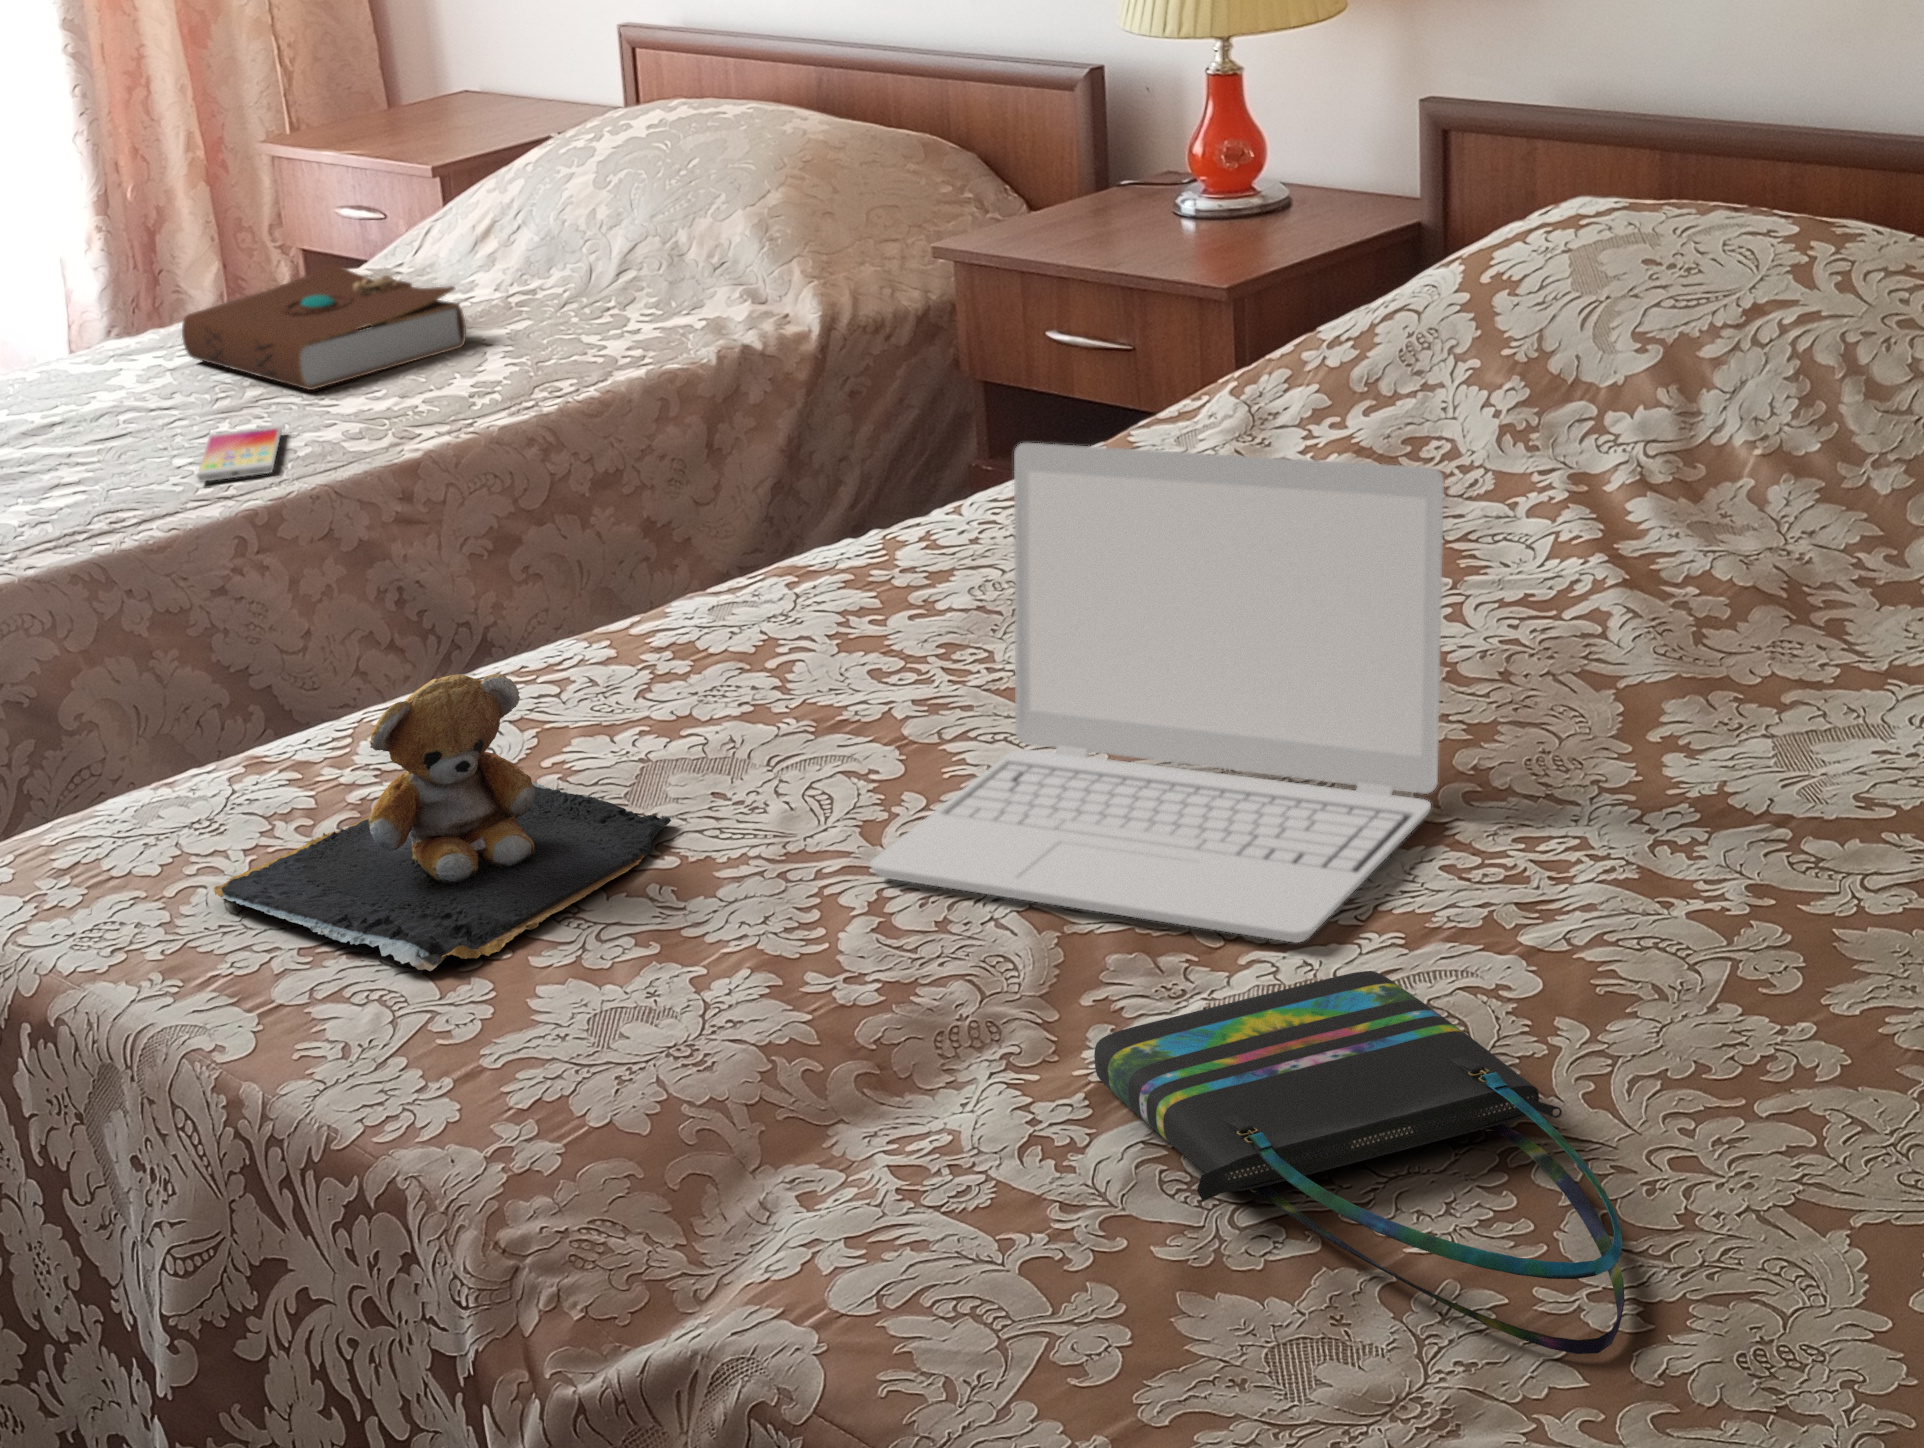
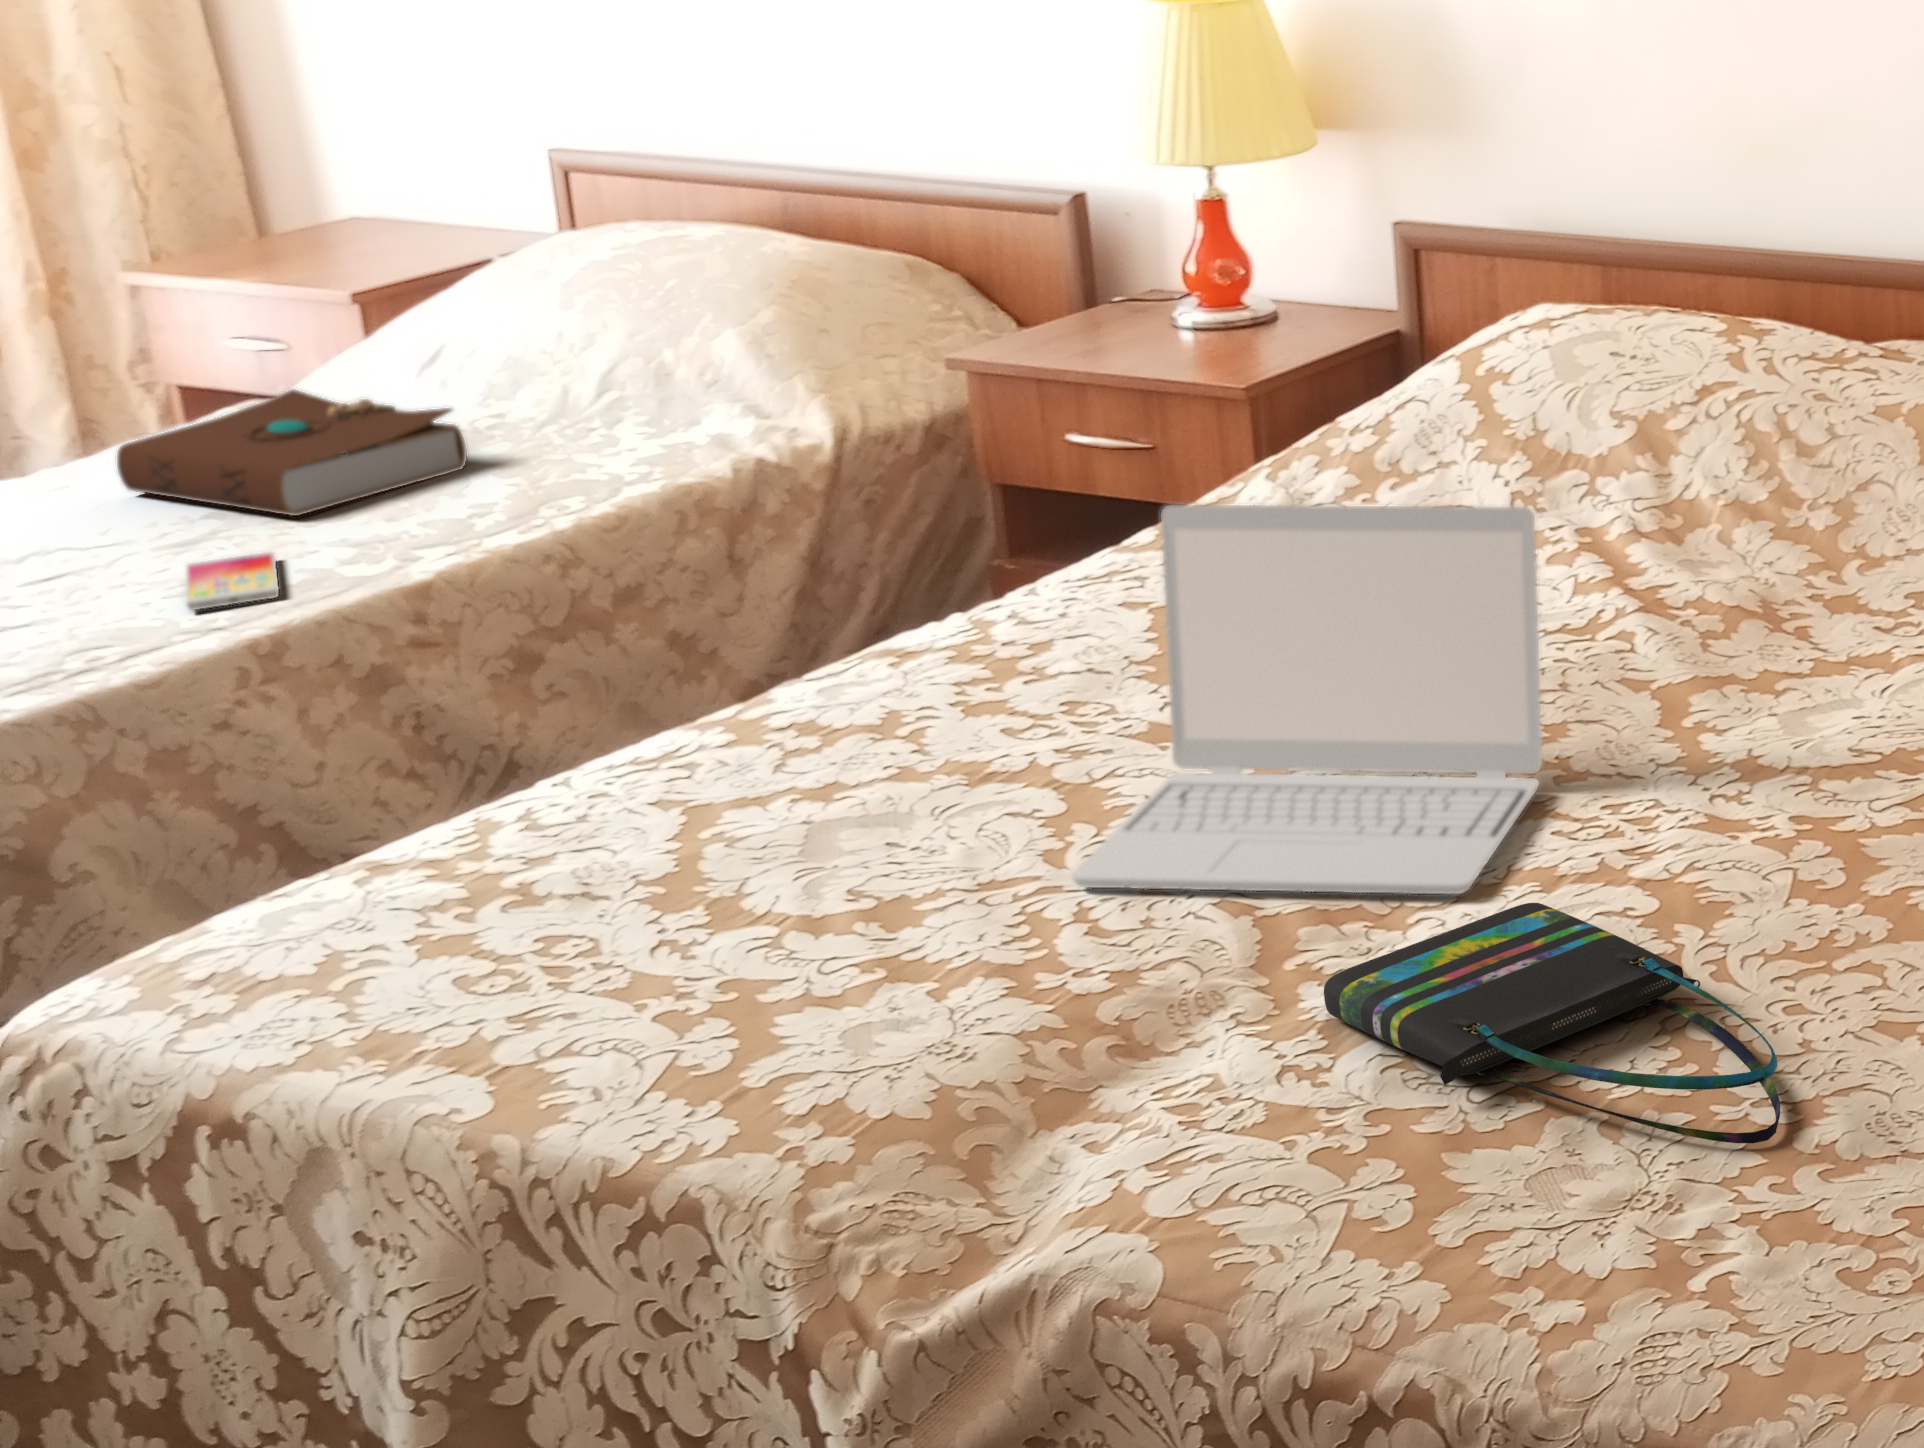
teddy bear: present [214,674,671,971] -> none [388,737,863,1015]

